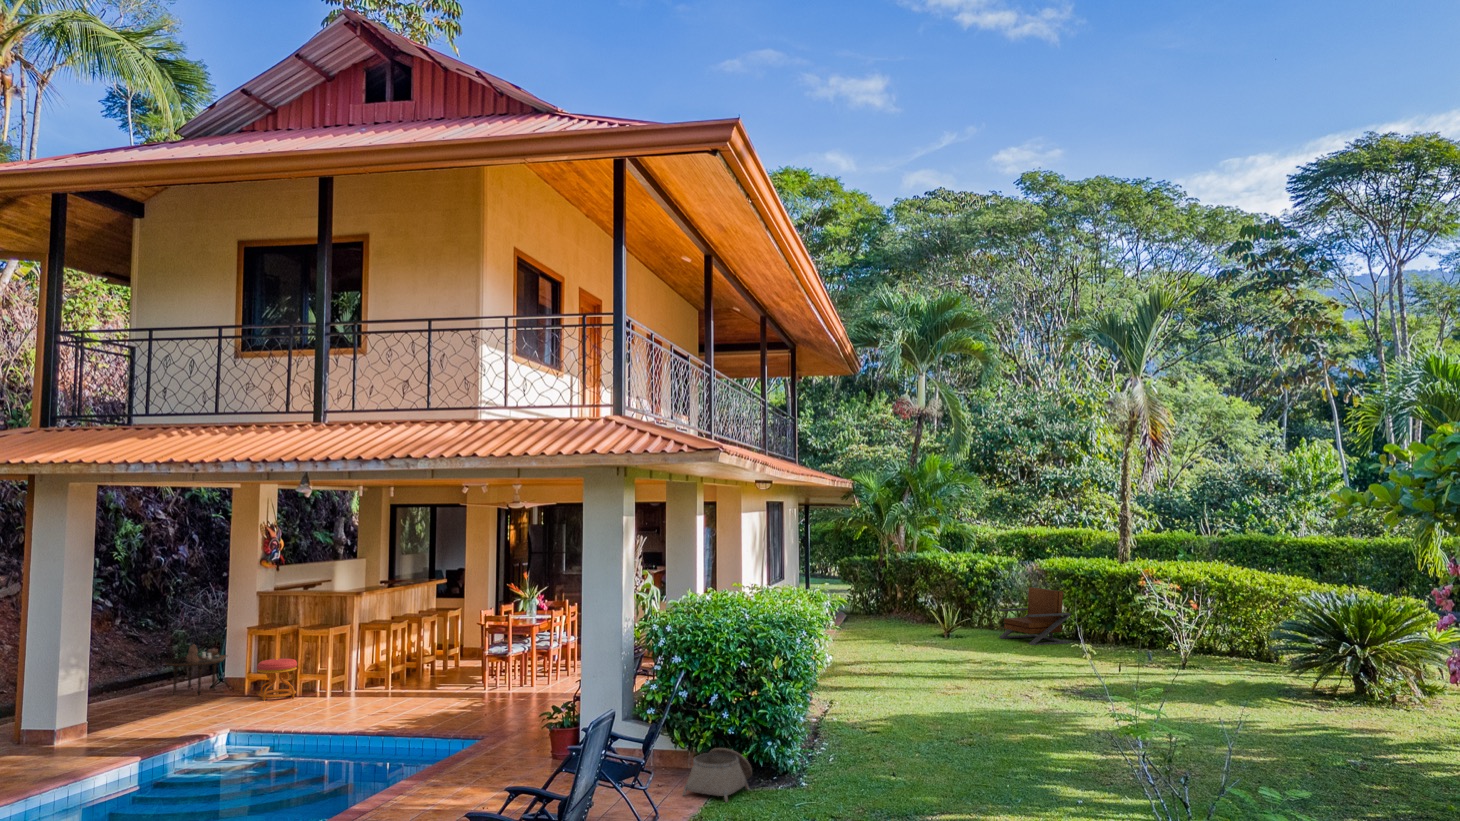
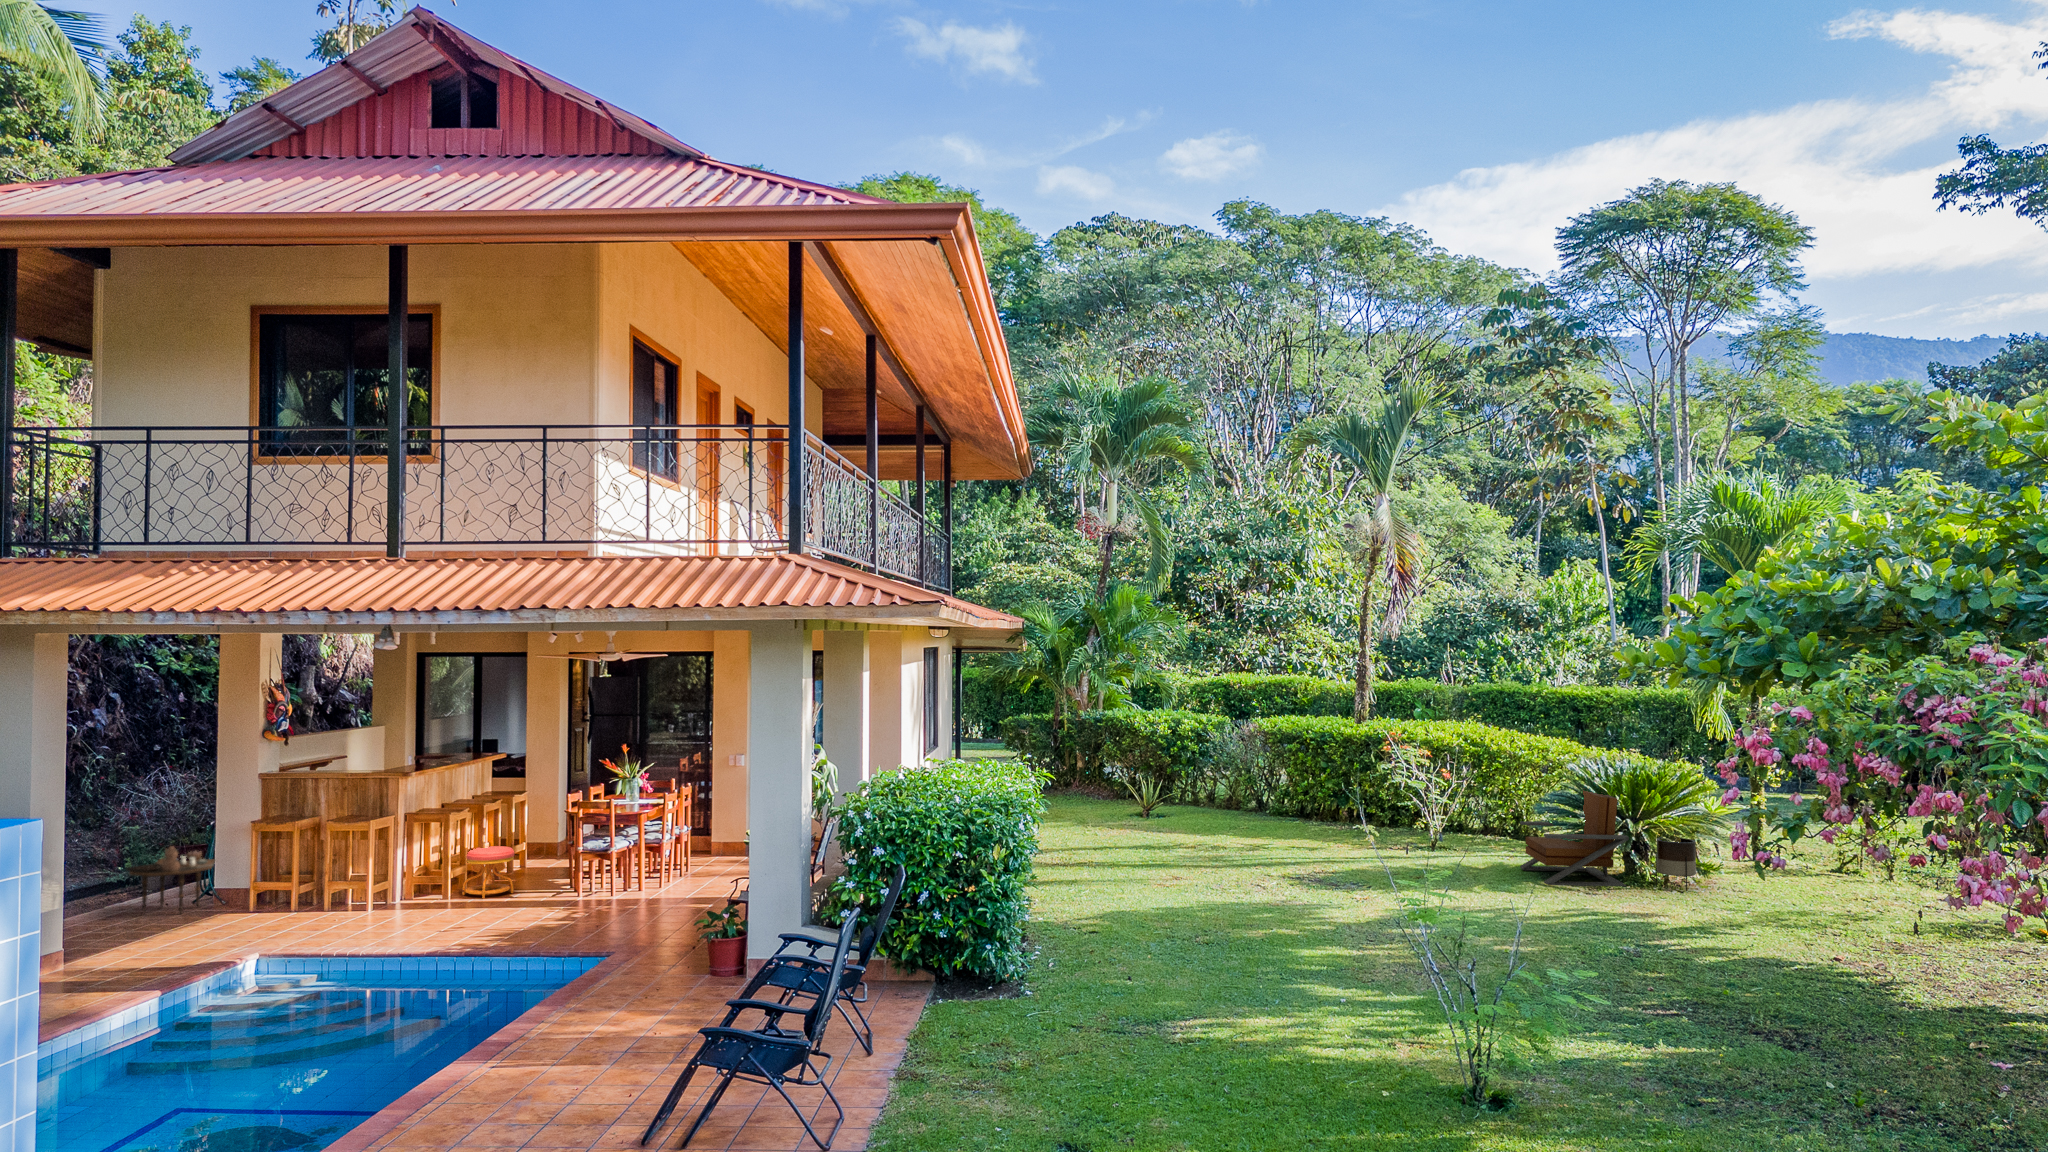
lounge chair: present [999,587,1071,645] -> present [1520,790,1629,886]
stool: present [257,658,297,701] -> present [462,846,515,898]
planter: none [1386,663,1425,712] -> present [1656,838,1696,891]
basket: present [682,748,752,802] -> none [893,957,972,1021]

